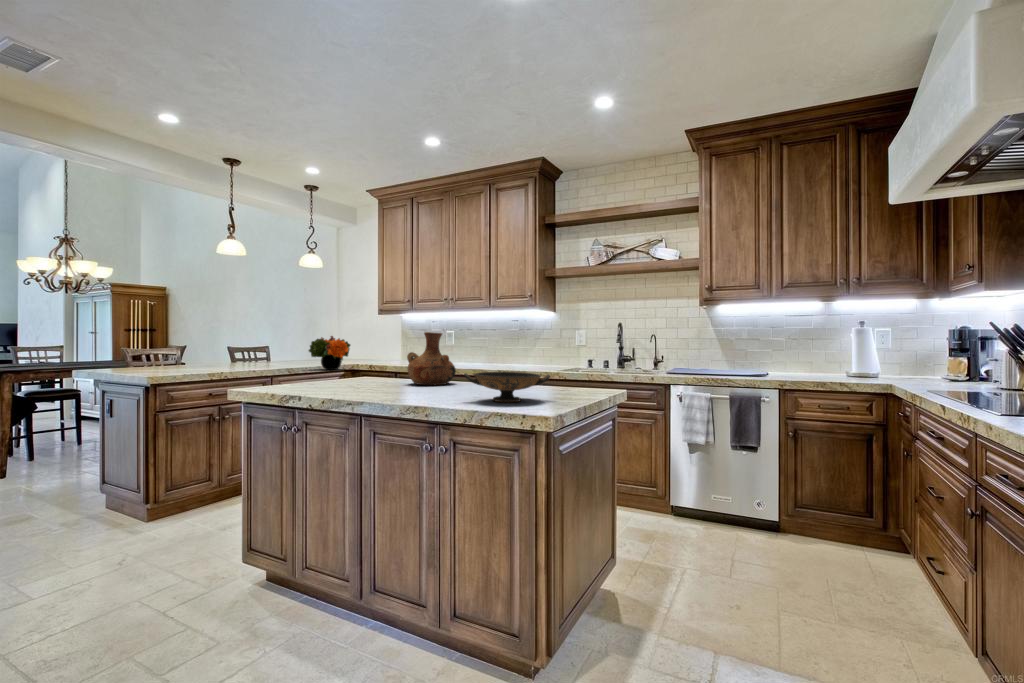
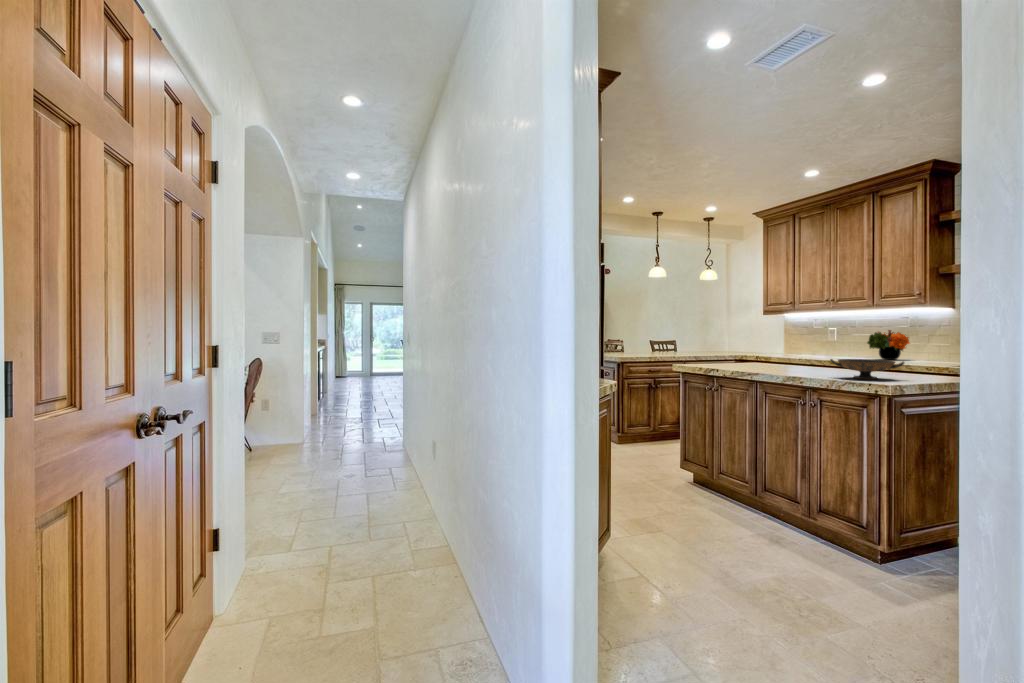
vase: present [407,332,456,385] -> none [789,330,830,369]
flower arrangement: present [309,336,350,370] -> present [867,330,910,360]

